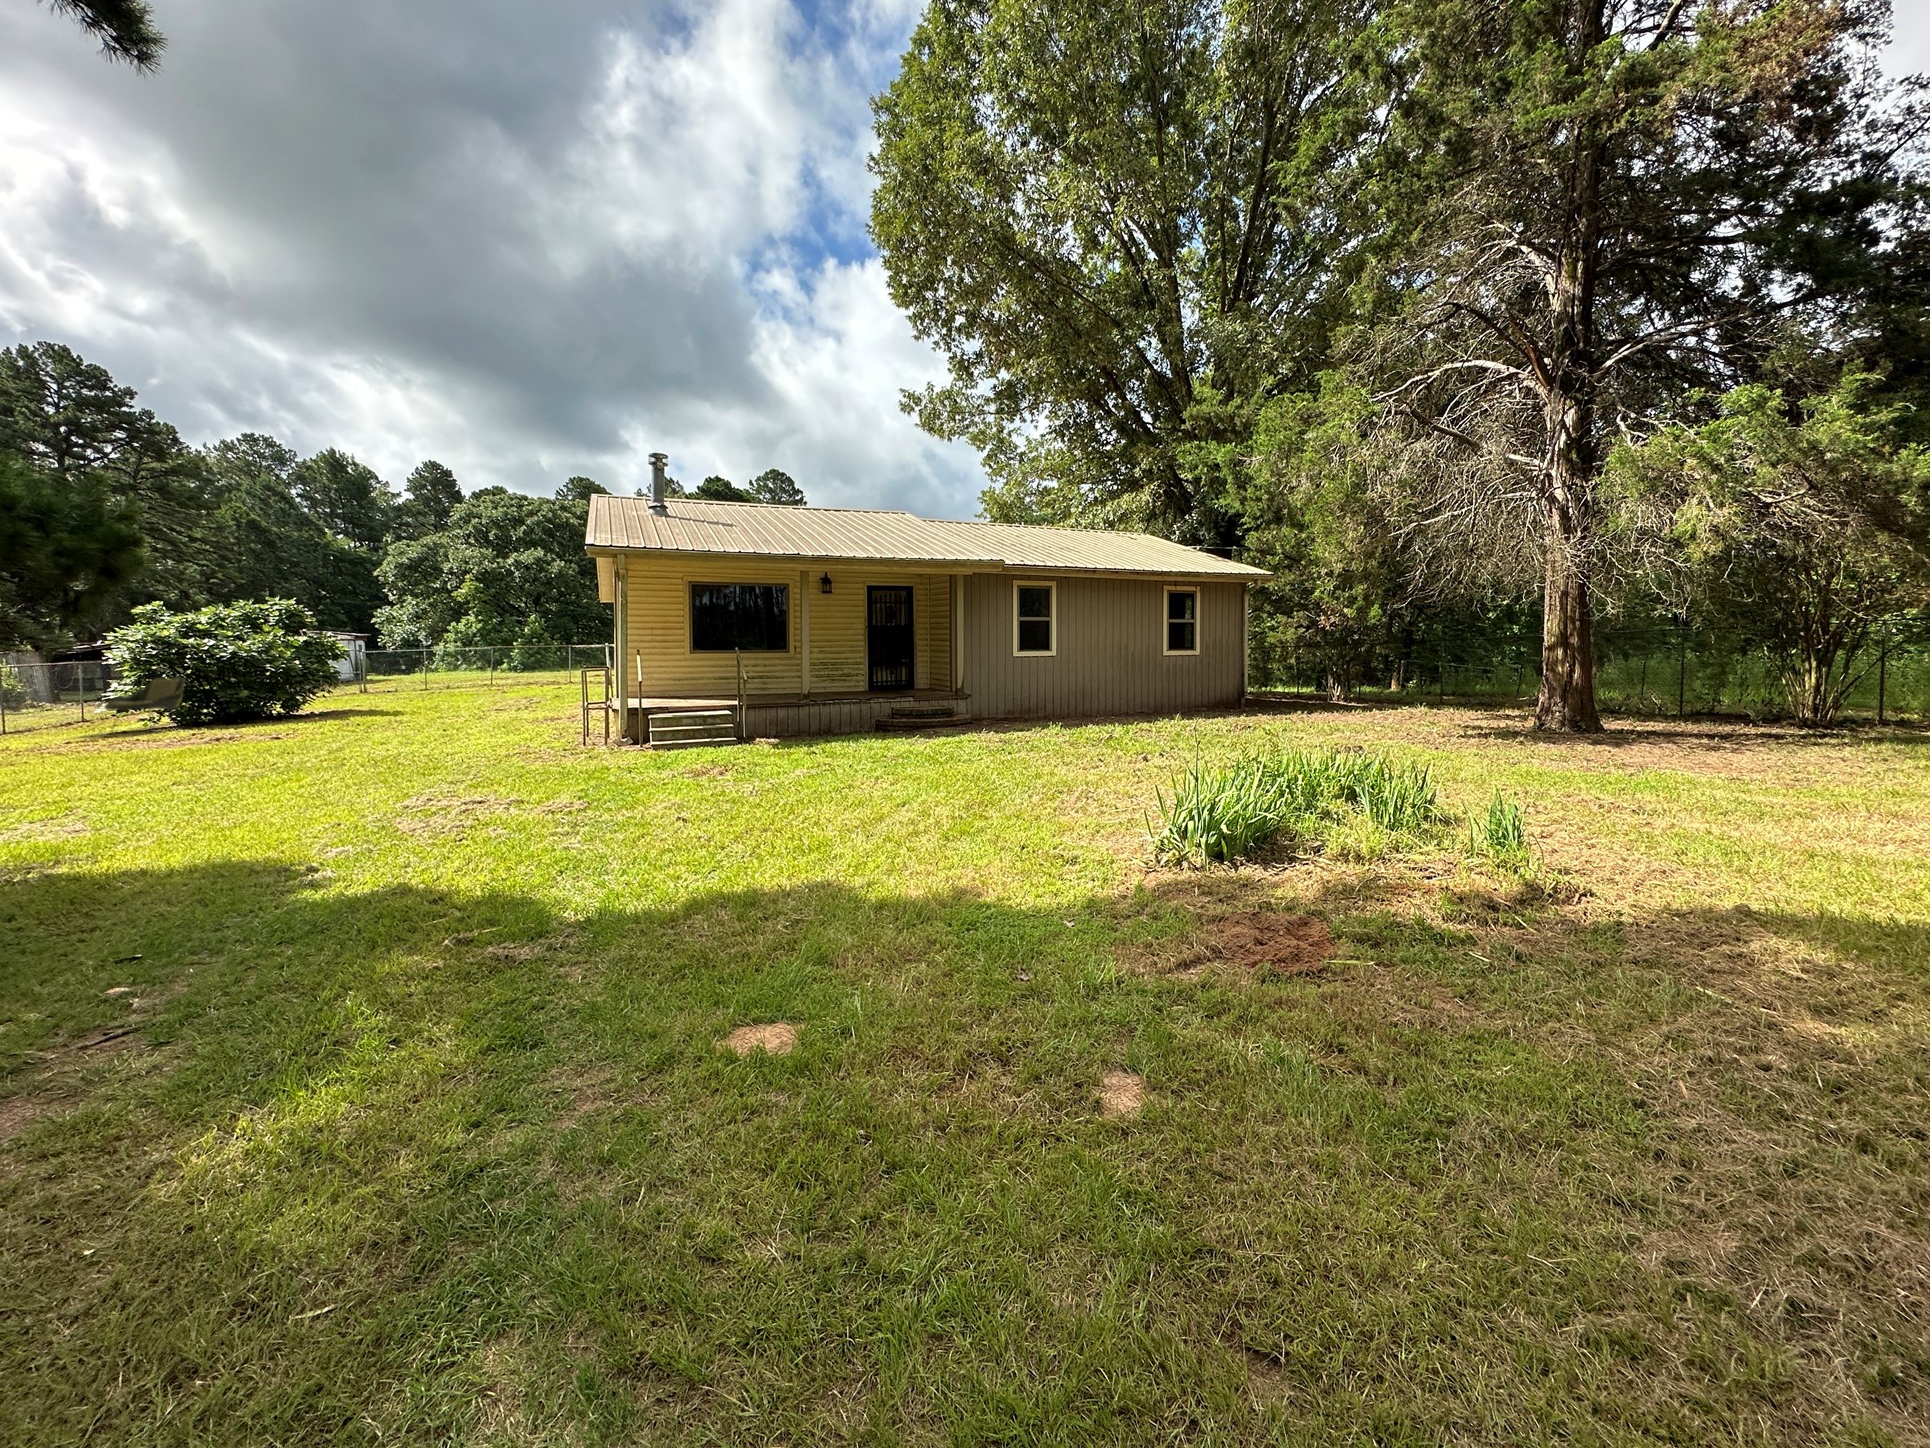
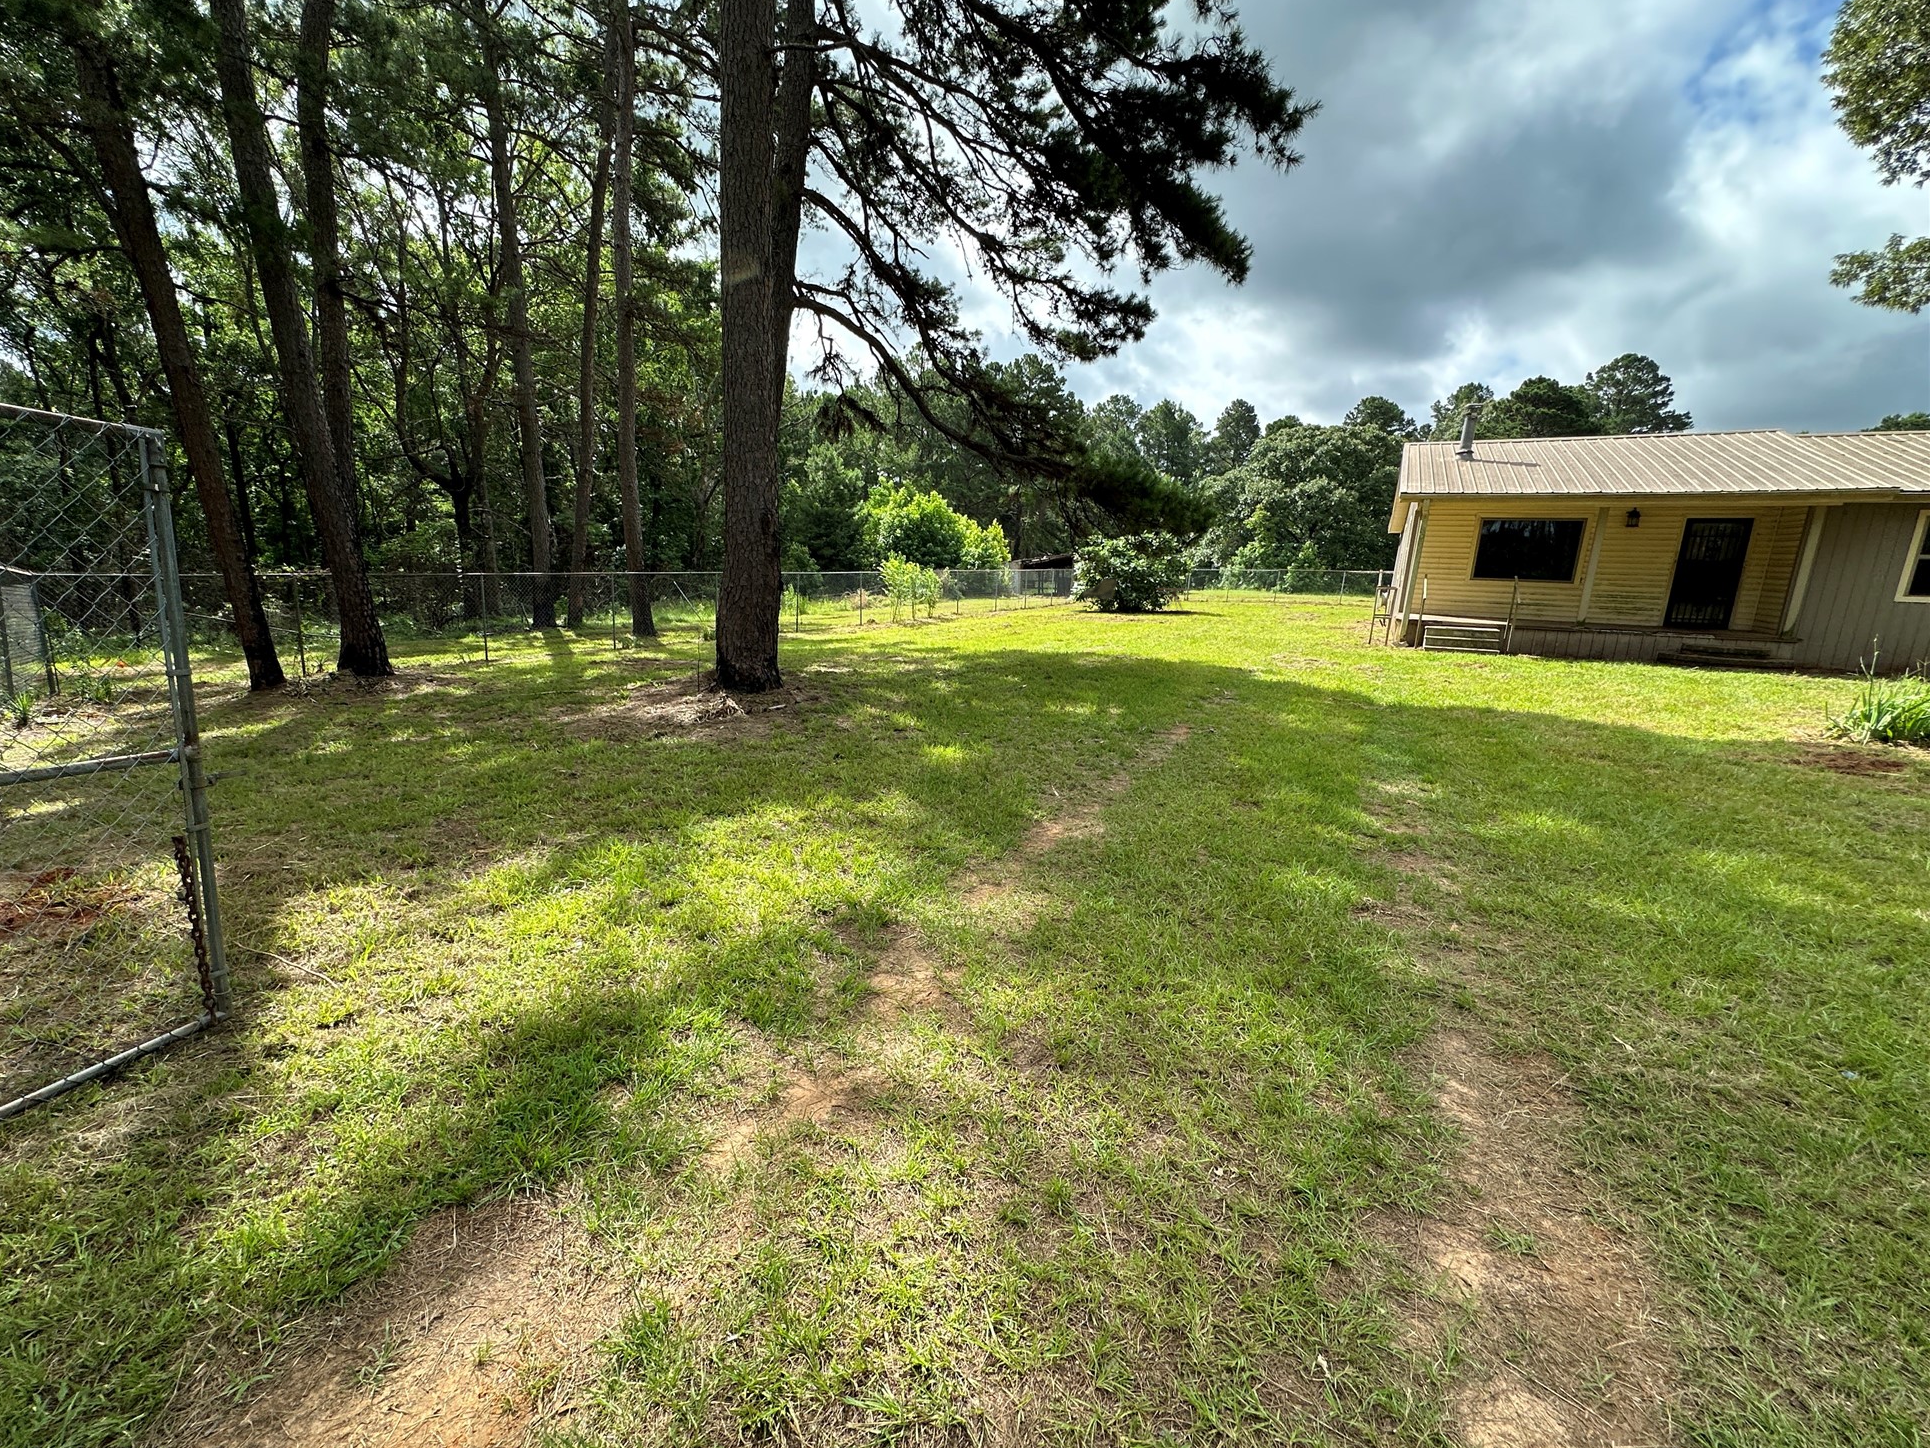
round table: none [275,681,341,719] -> present [1160,588,1186,612]

